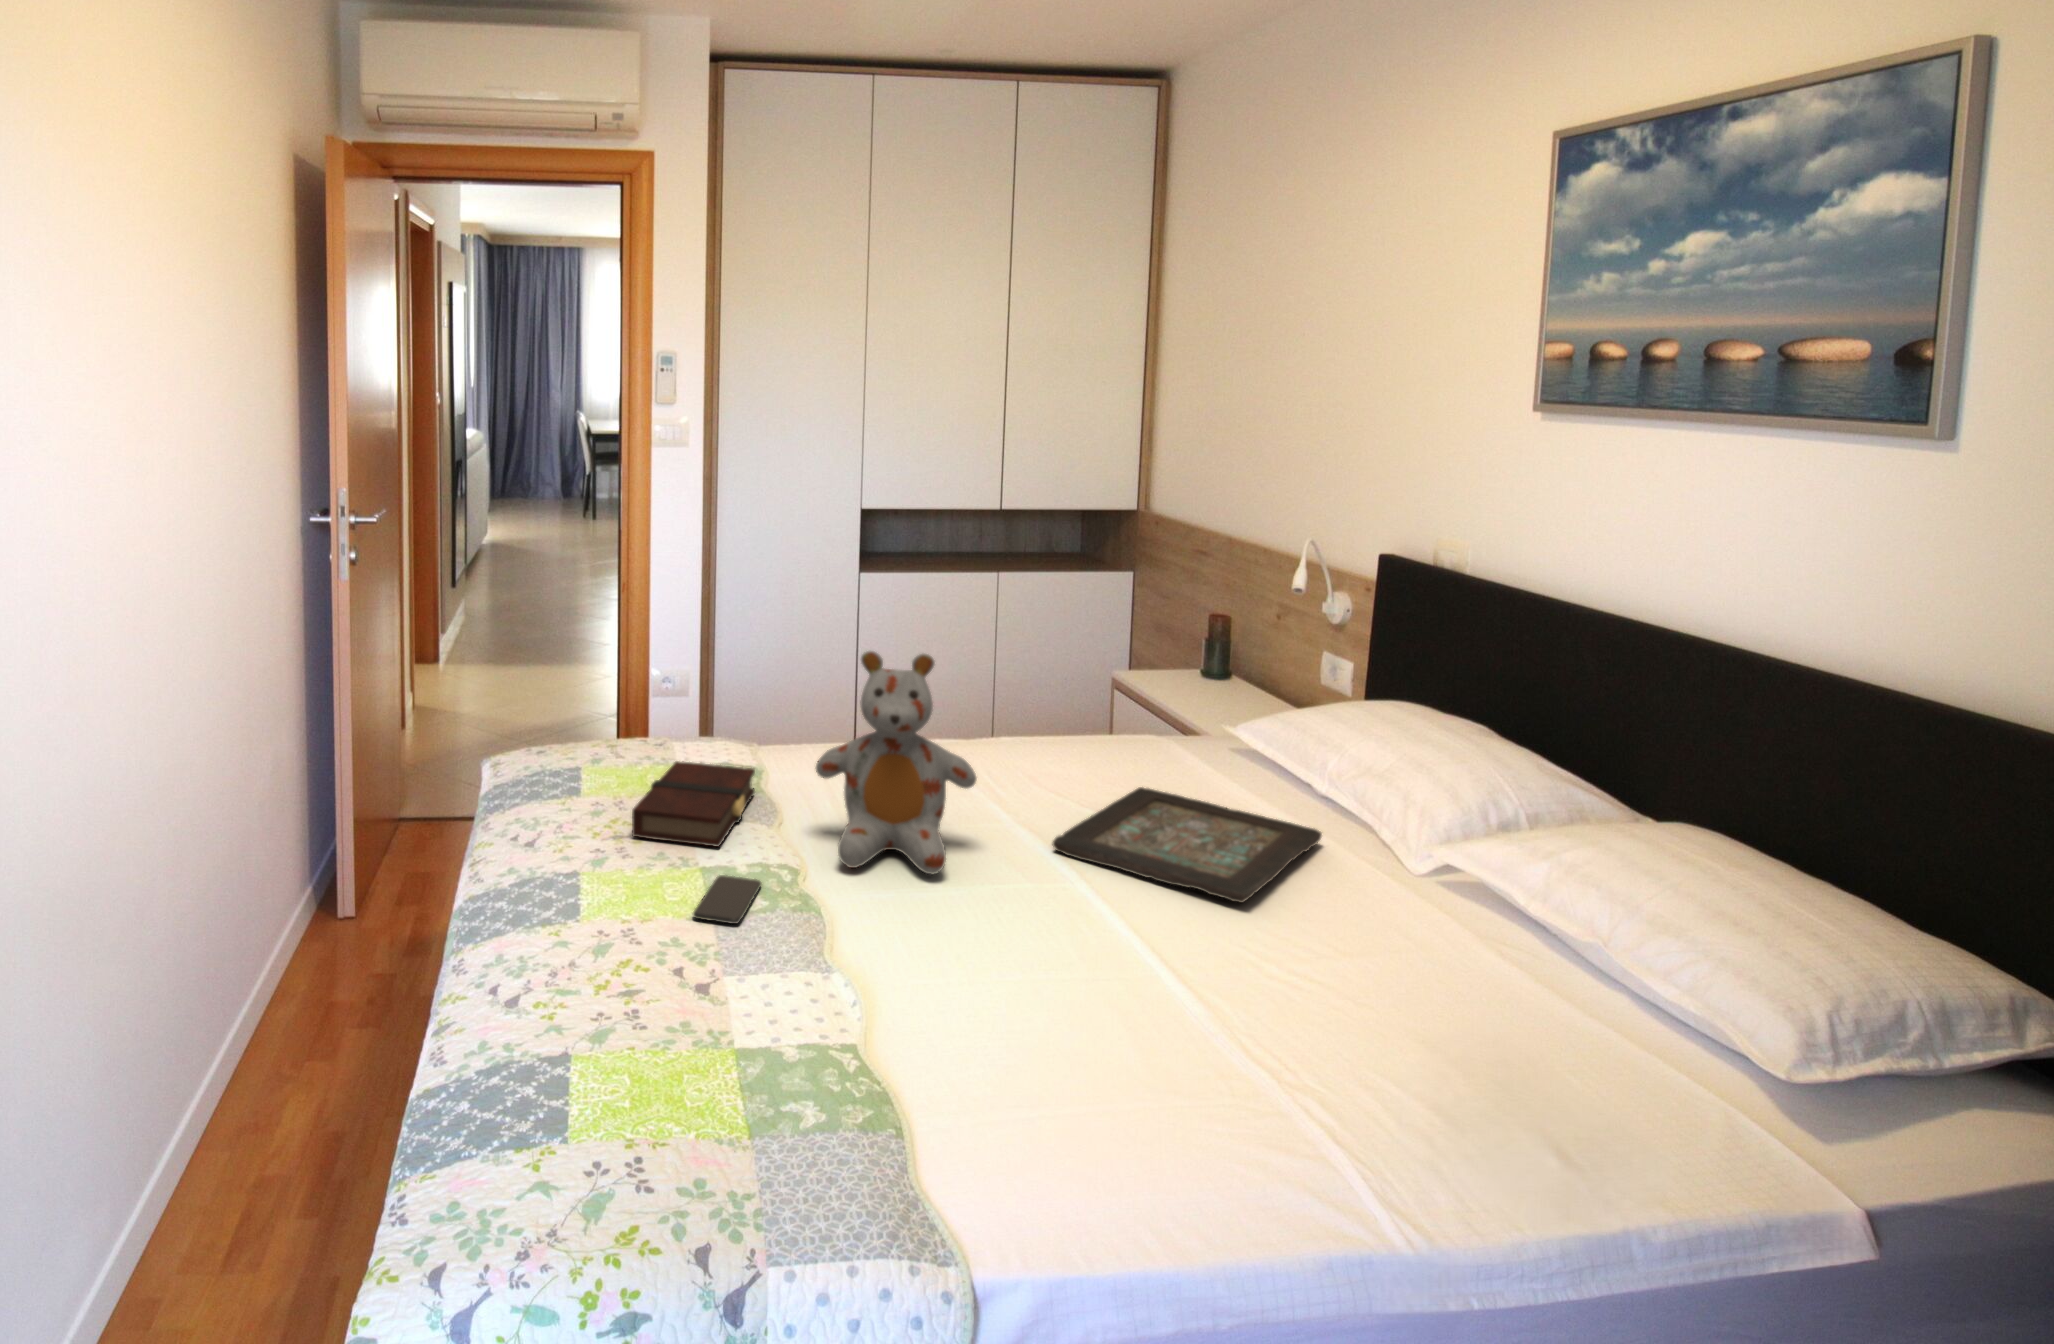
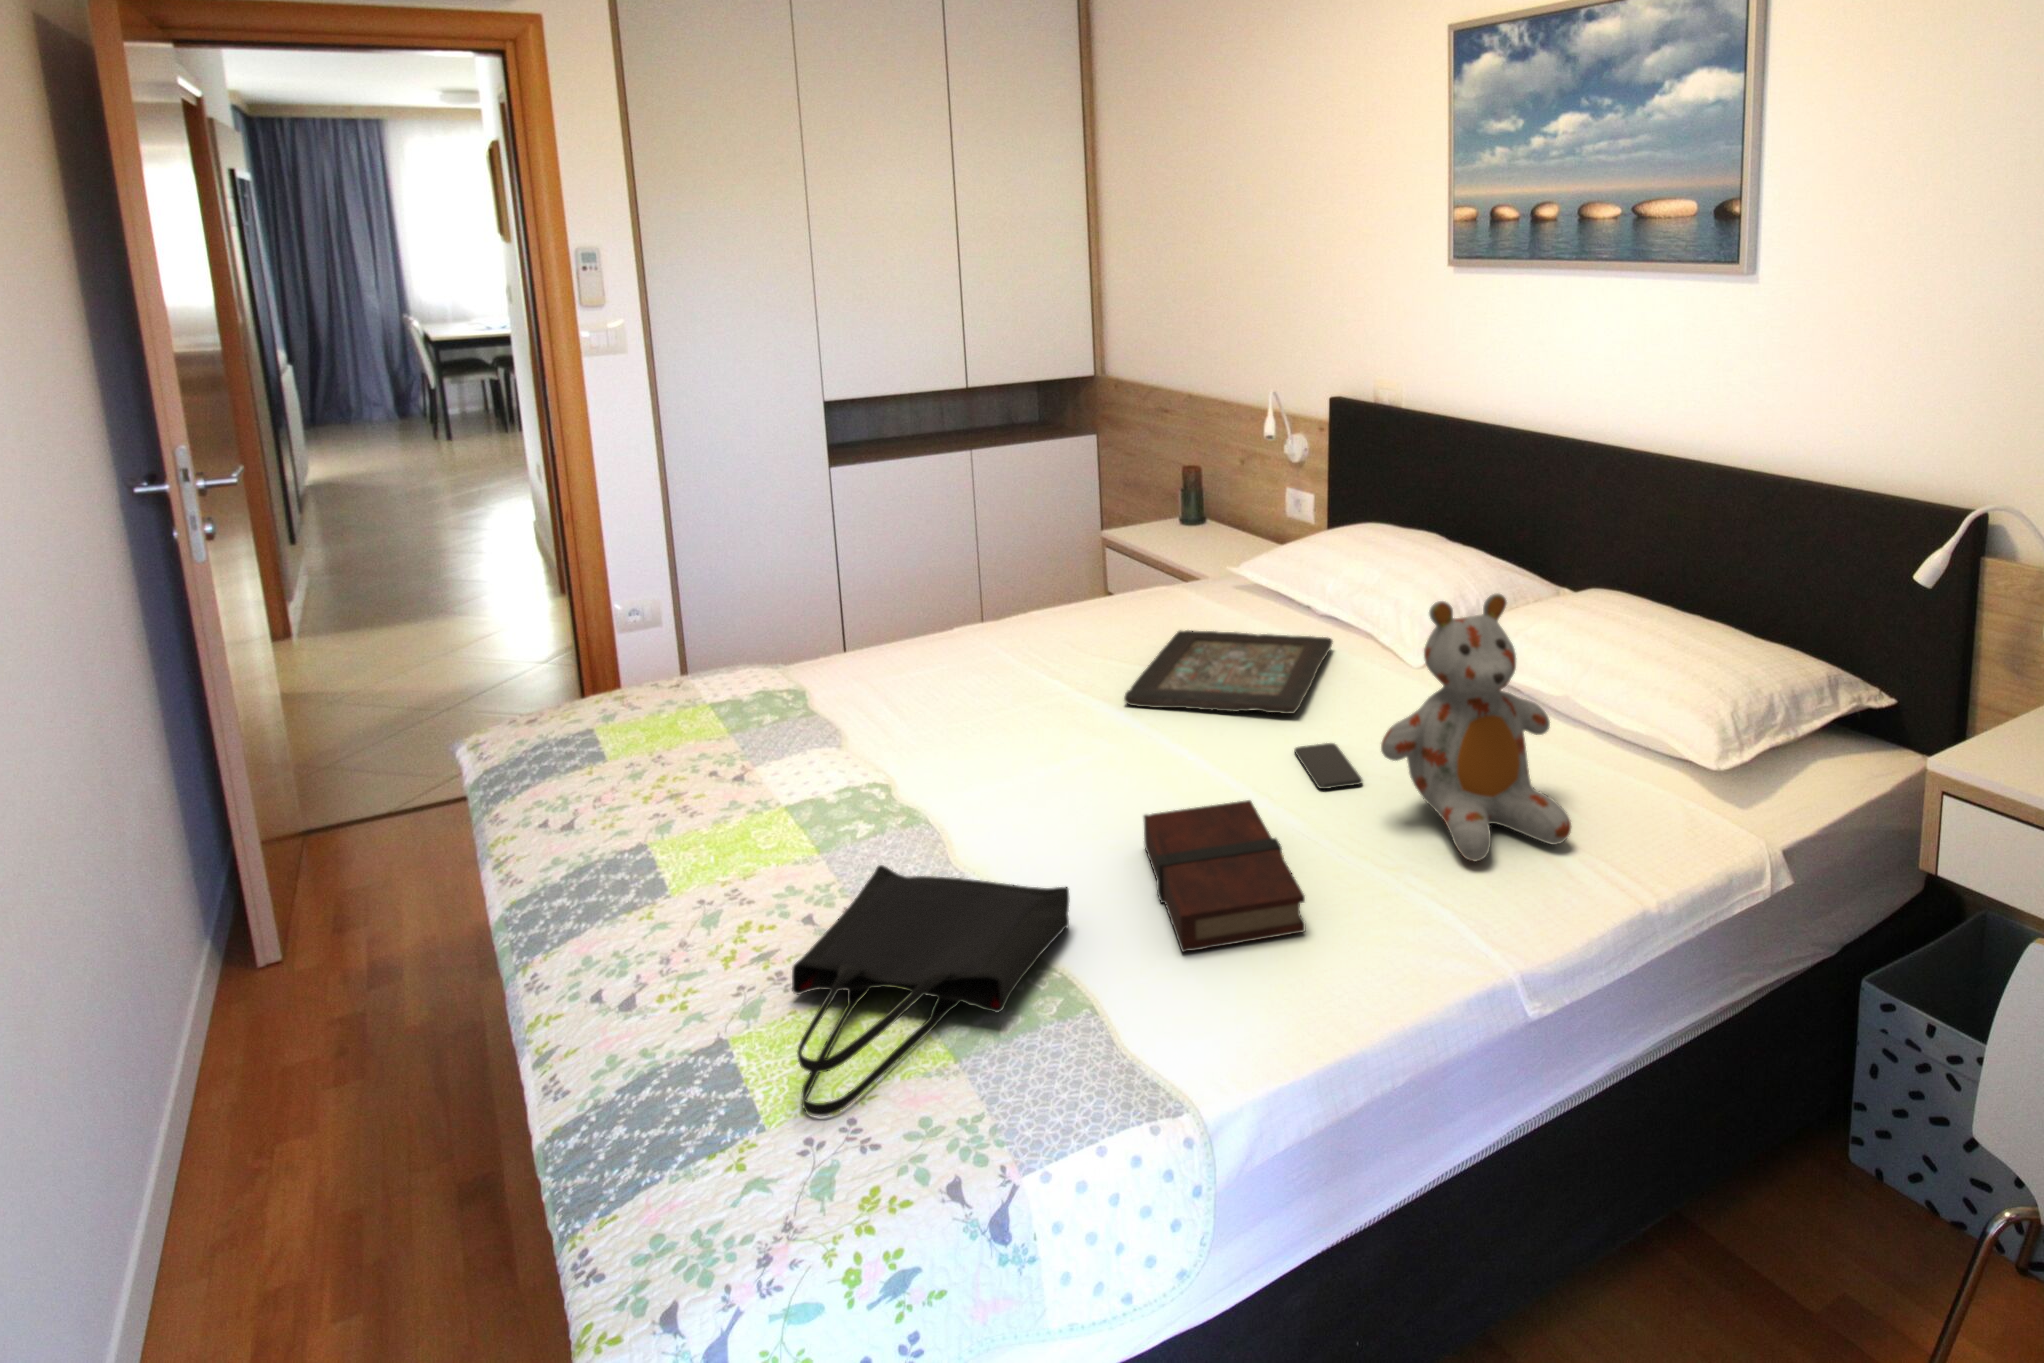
stuffed bear: present [816,651,977,874] -> present [1381,593,1571,861]
book: present [632,761,755,847] -> present [1144,800,1306,952]
smartphone: present [693,875,761,924] -> present [1294,743,1362,789]
tote bag: none [605,937,908,1148] -> present [792,865,1069,1116]

